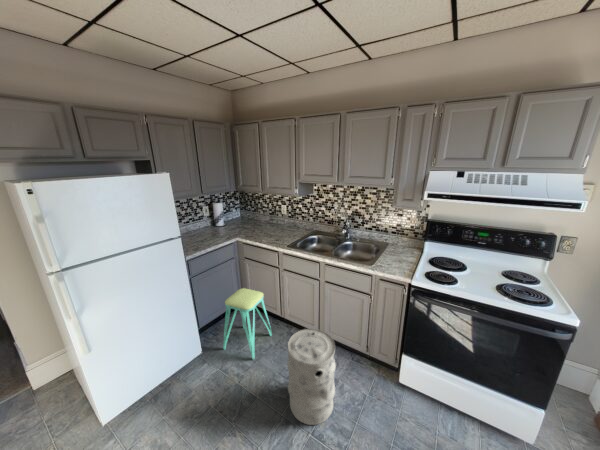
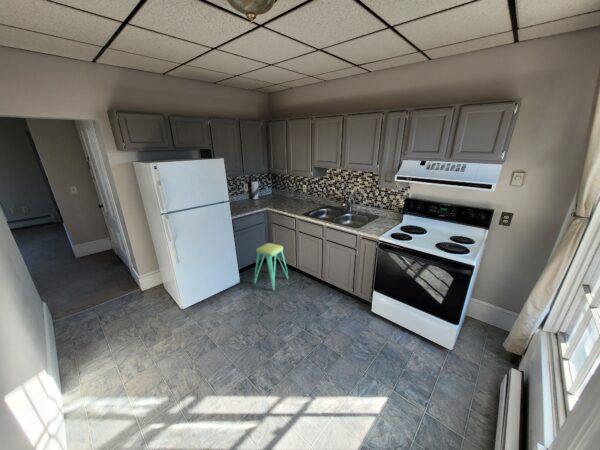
trash can: present [287,329,336,425] -> none [292,267,324,325]

